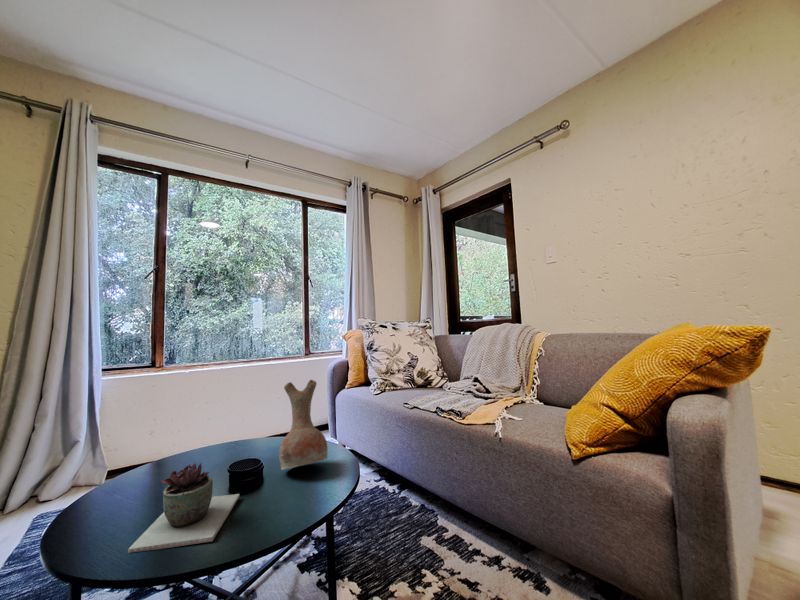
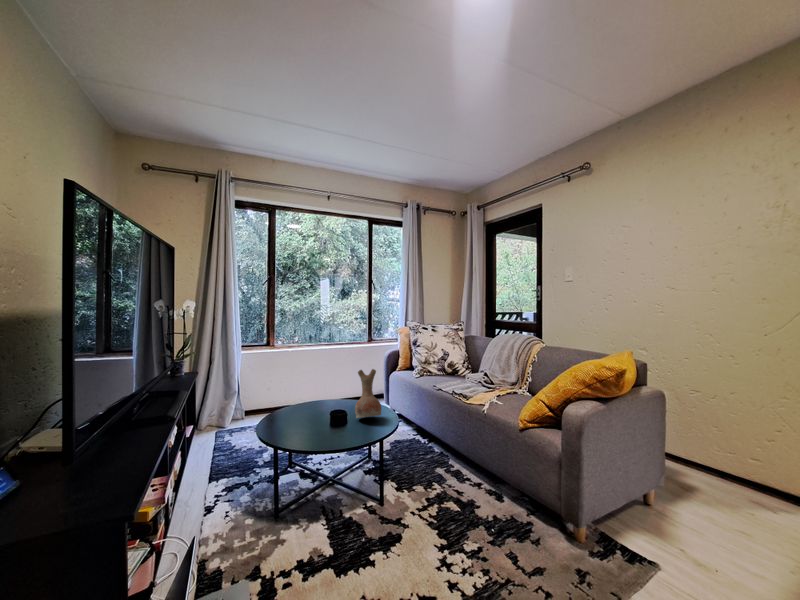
succulent plant: present [128,463,240,553] -> none [295,409,337,443]

